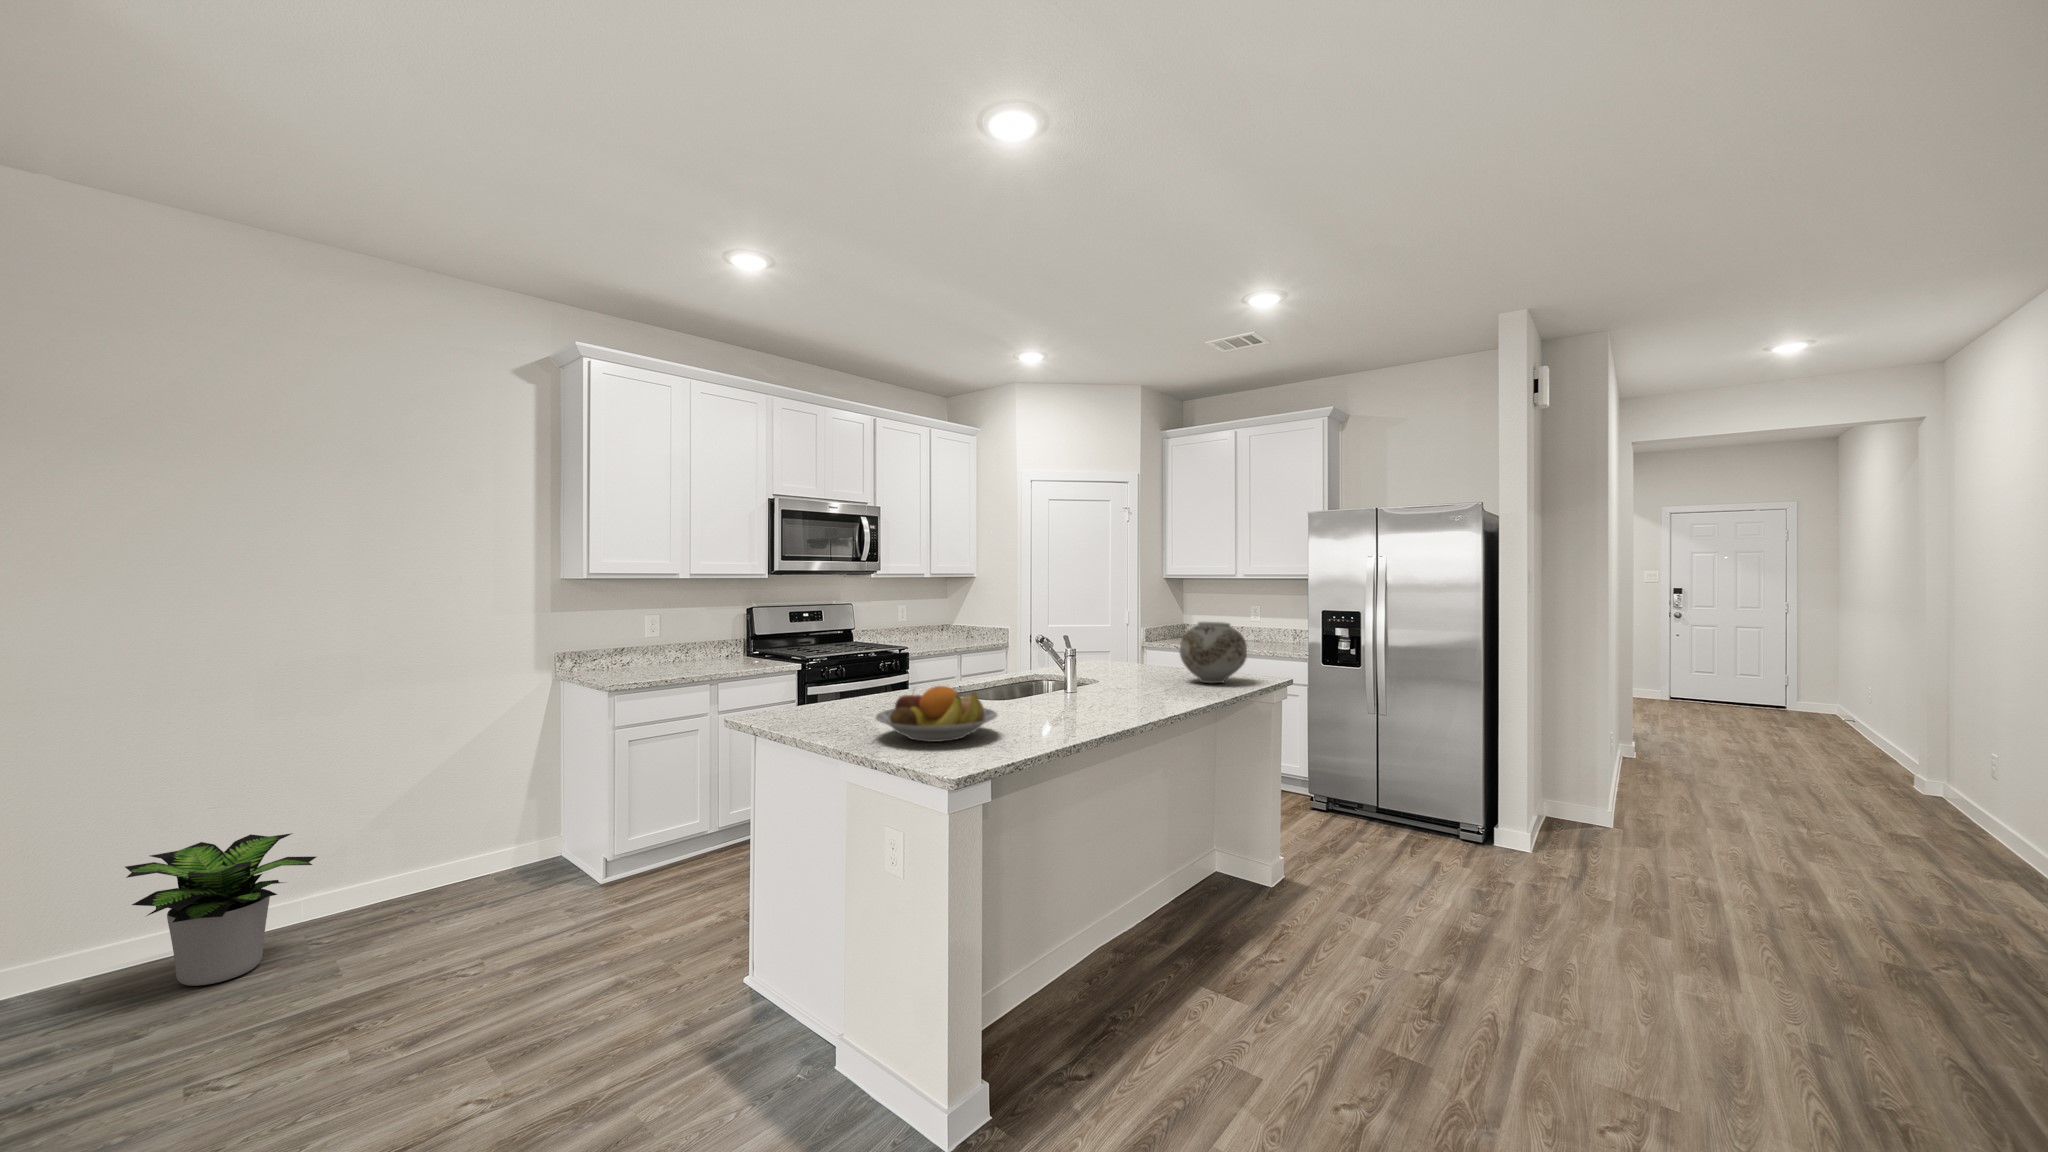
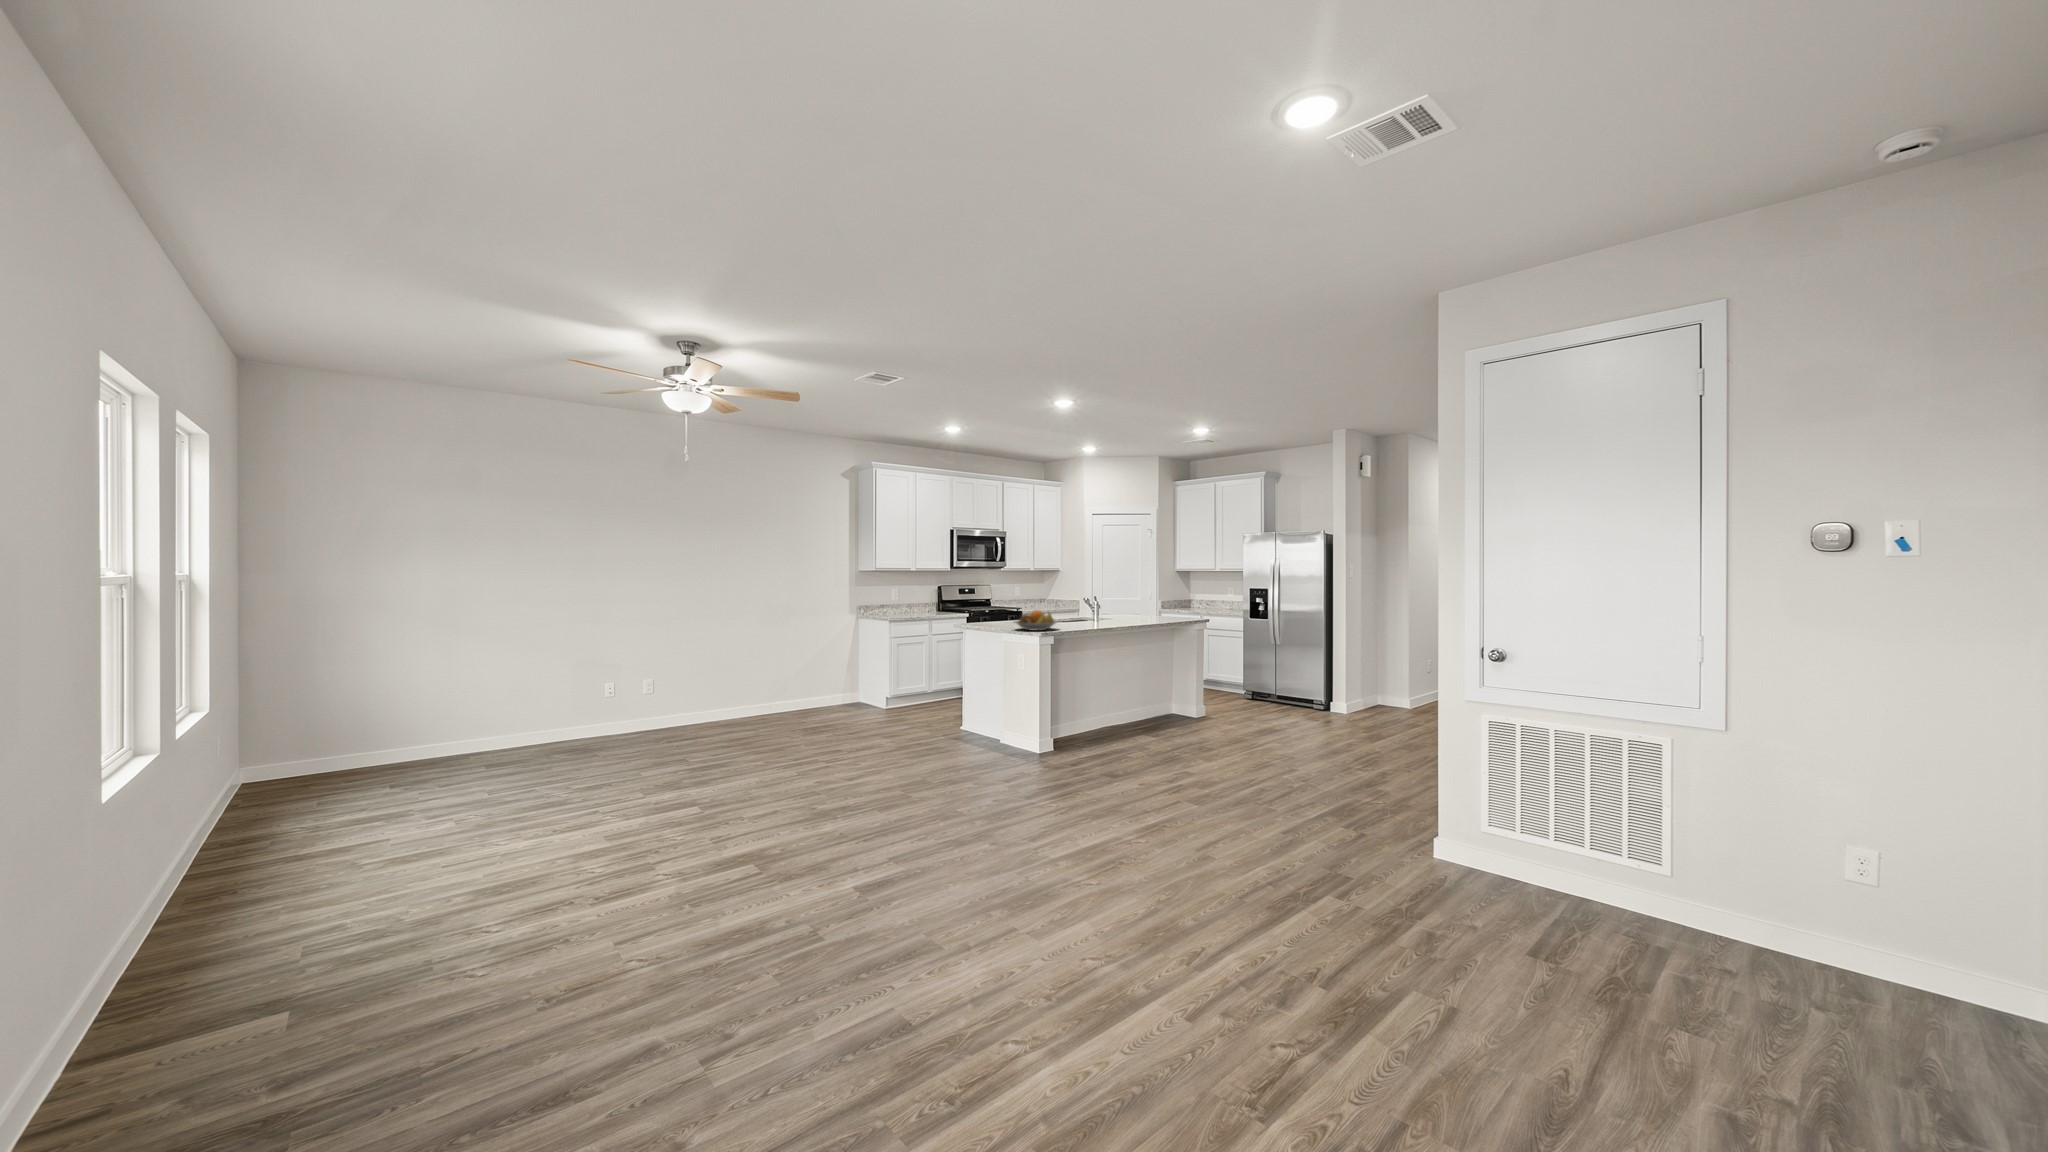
vase: present [1179,622,1247,683] -> none [1151,591,1182,620]
potted plant: present [125,833,316,986] -> none [729,675,788,727]

